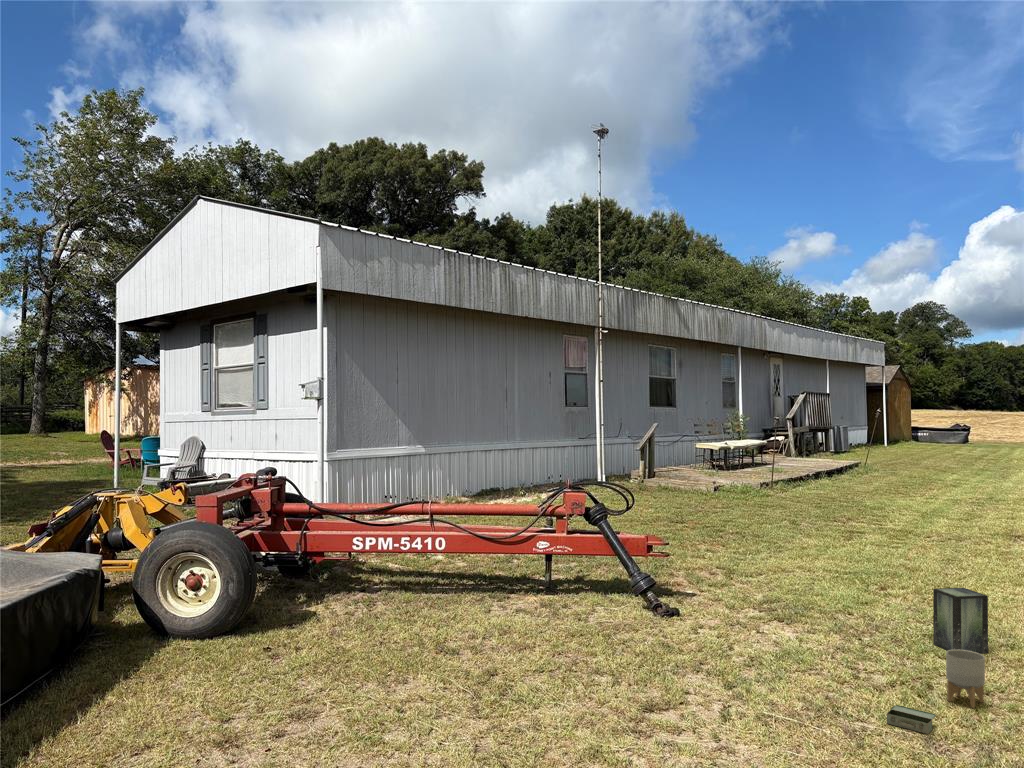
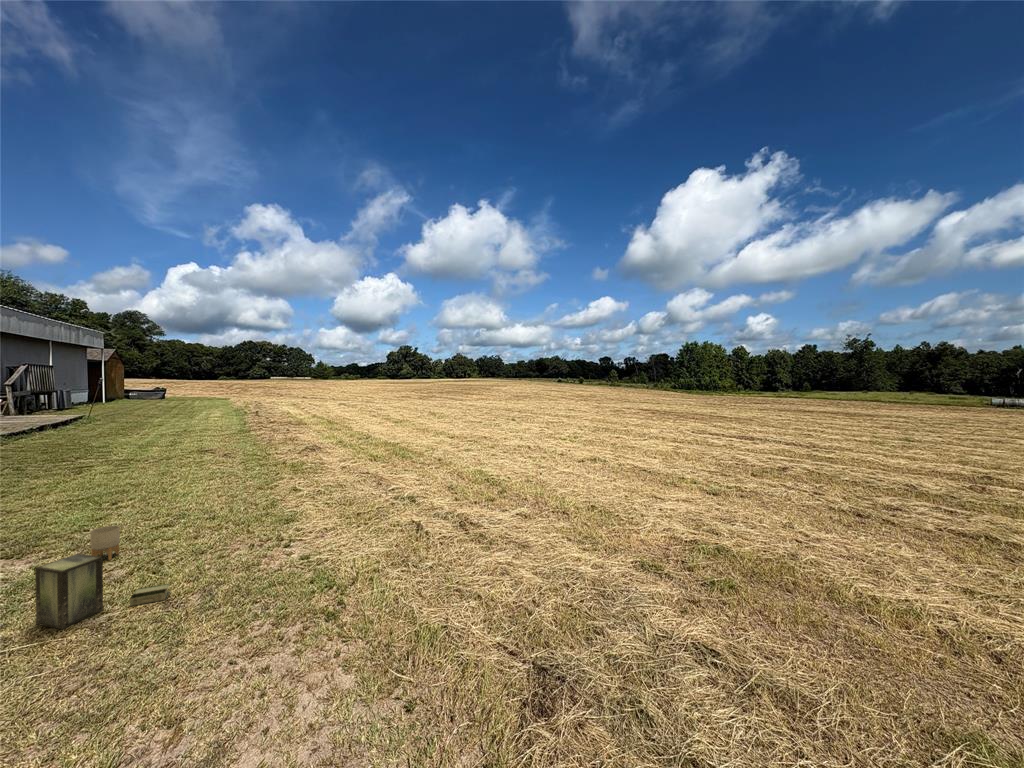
storage box: present [933,588,988,654] -> present [35,554,103,629]
planter: present [946,650,985,708] -> present [90,525,120,560]

